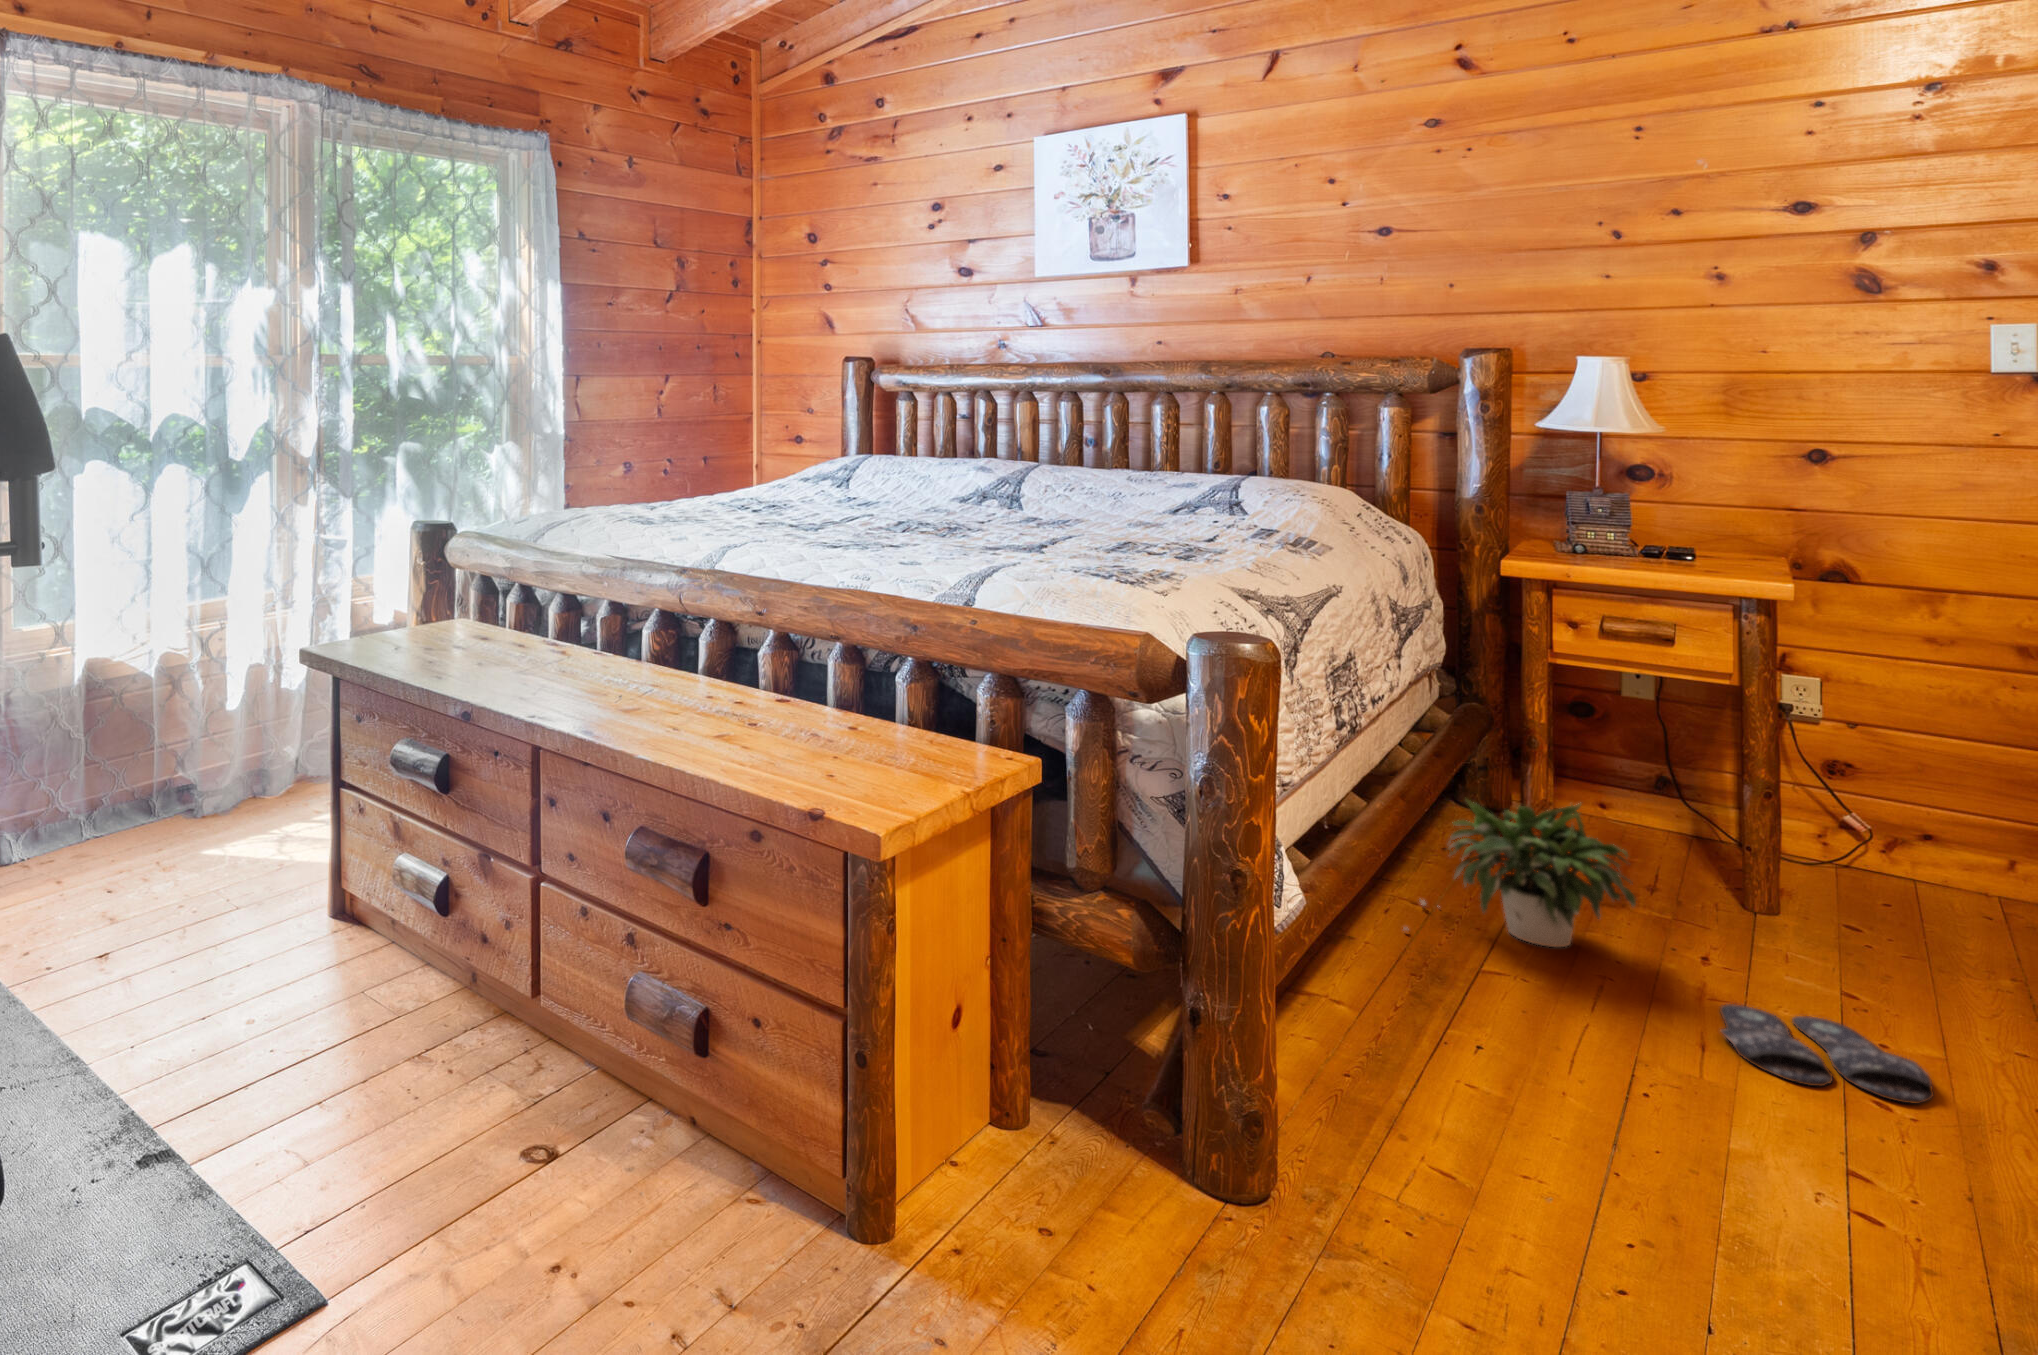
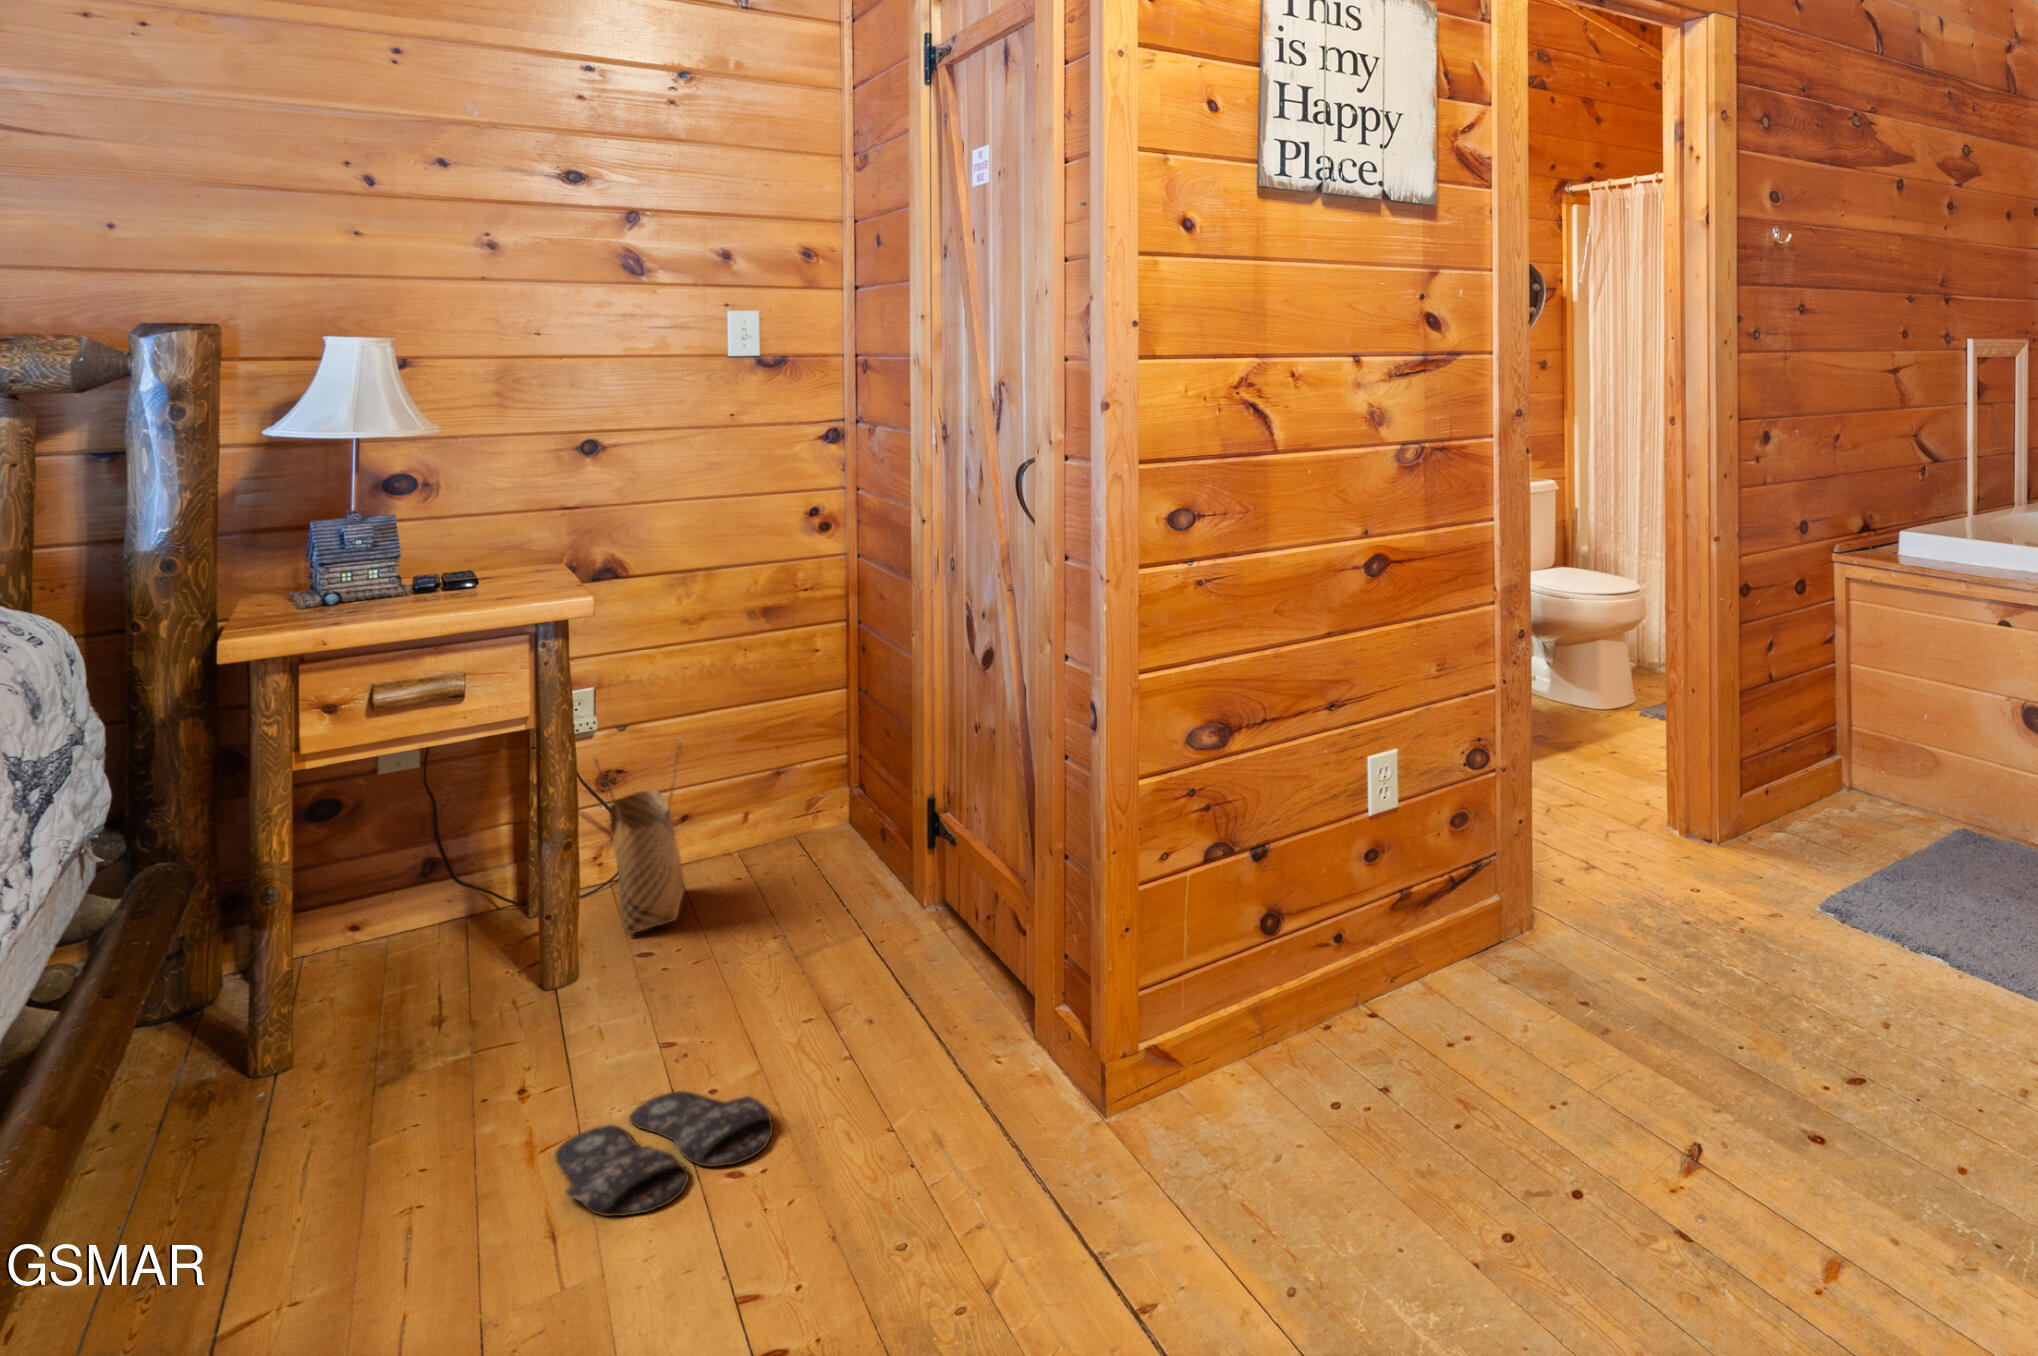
woven basket: none [1807,732,1910,911] -> present [595,739,684,934]
potted plant: present [1405,799,1636,947] -> none [52,964,438,1341]

